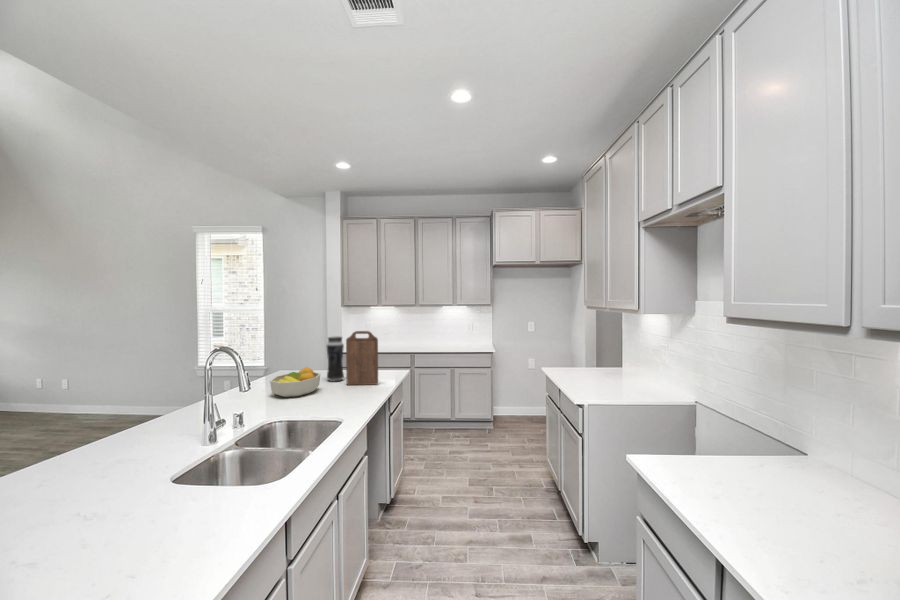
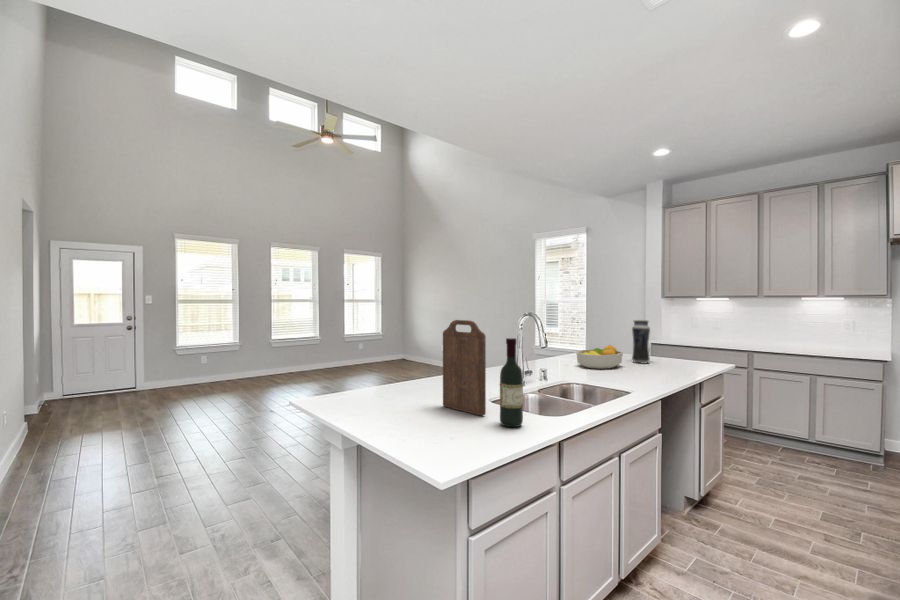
cutting board: present [346,331,378,385] -> present [443,320,486,416]
wine bottle: none [200,398,237,526] -> present [500,338,523,427]

